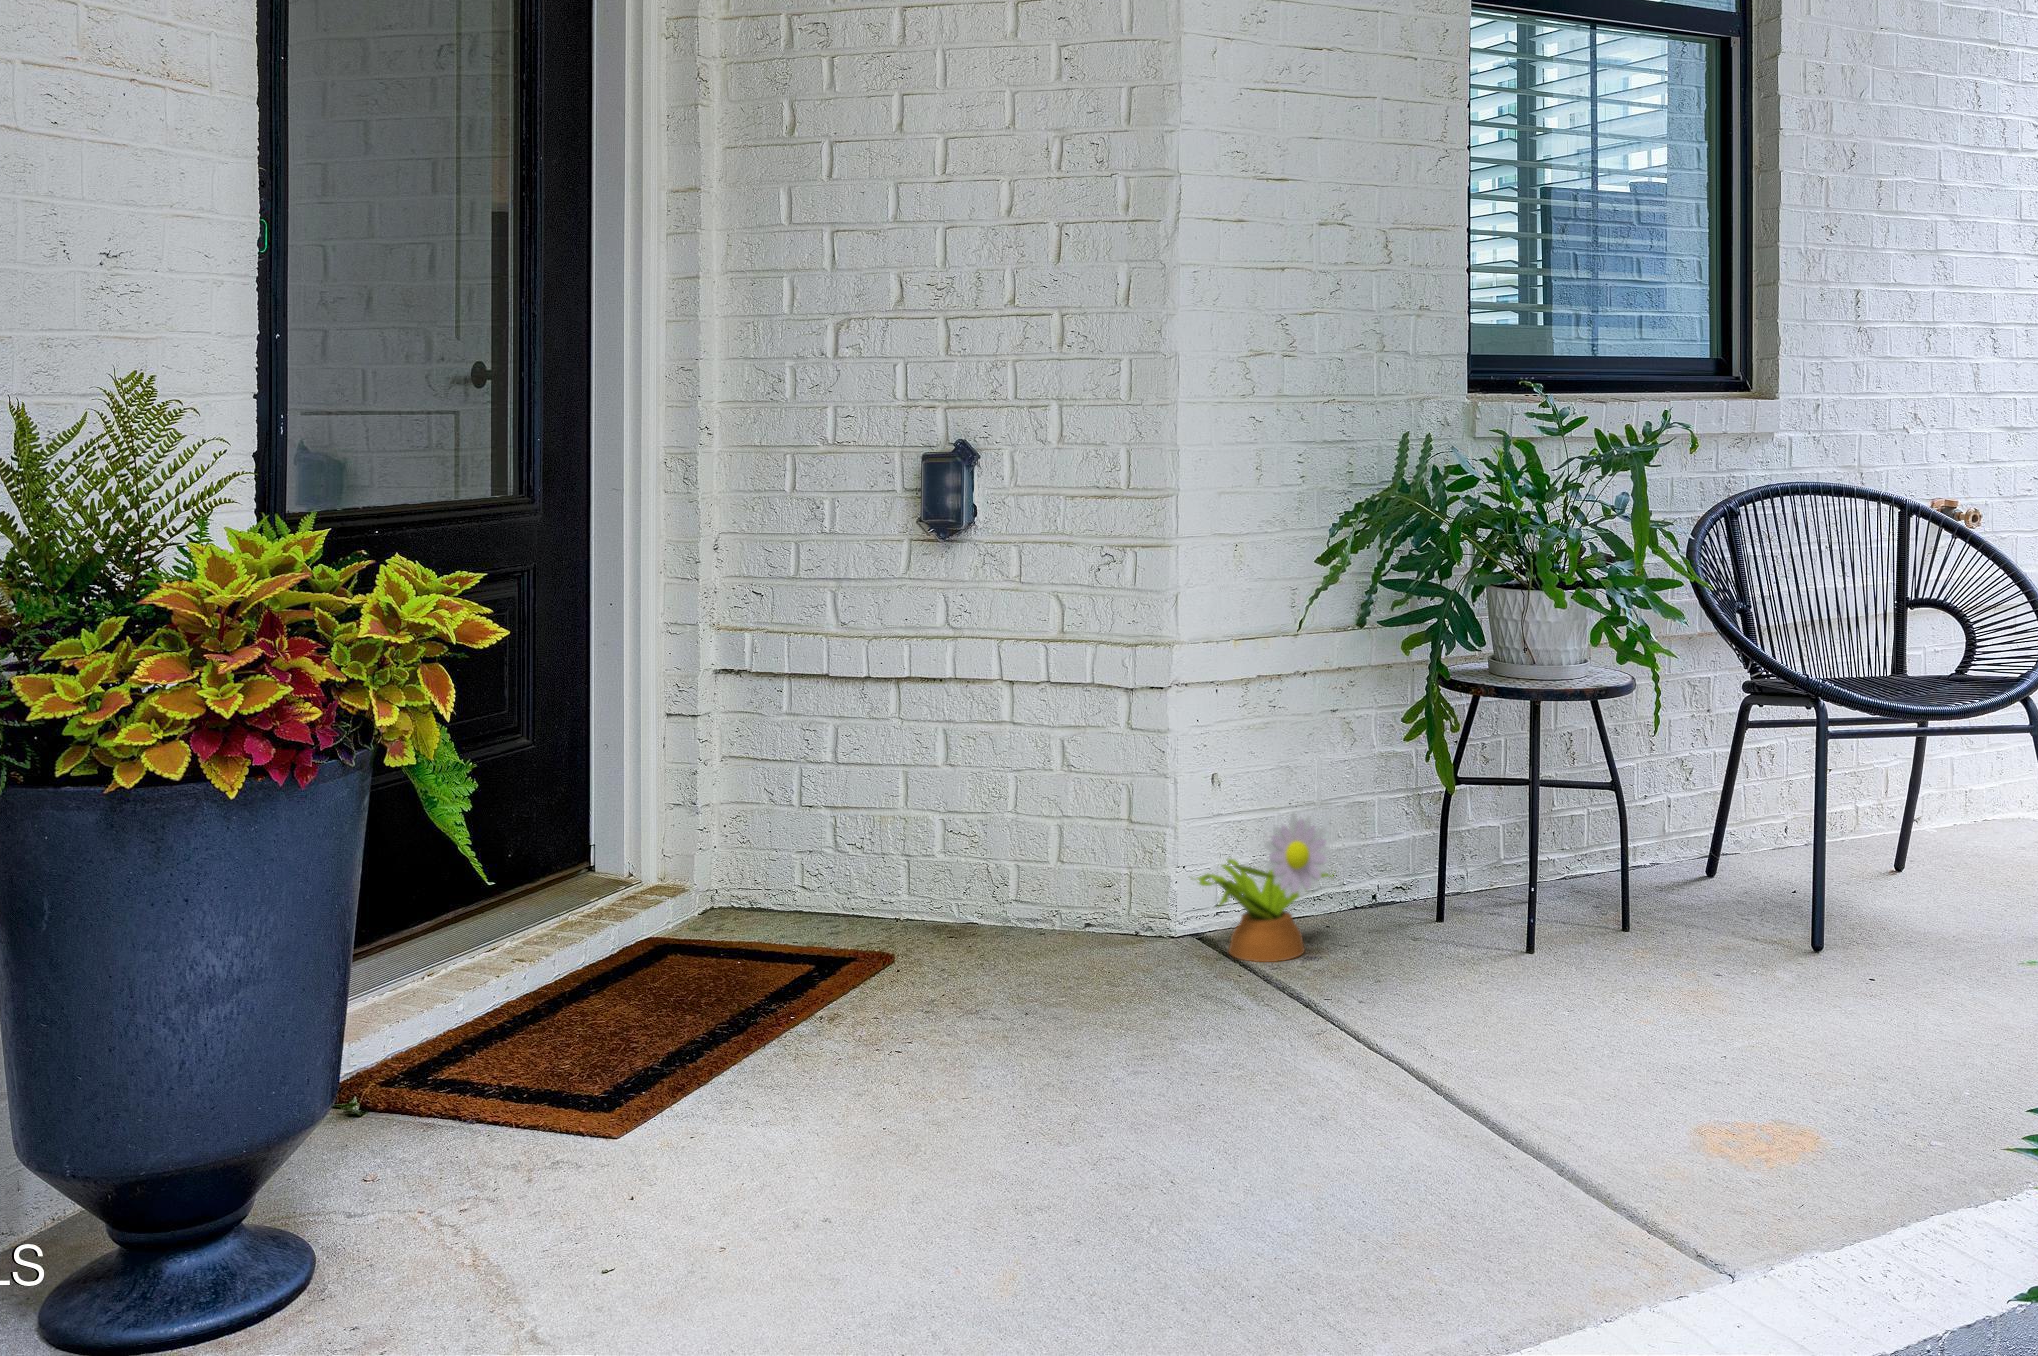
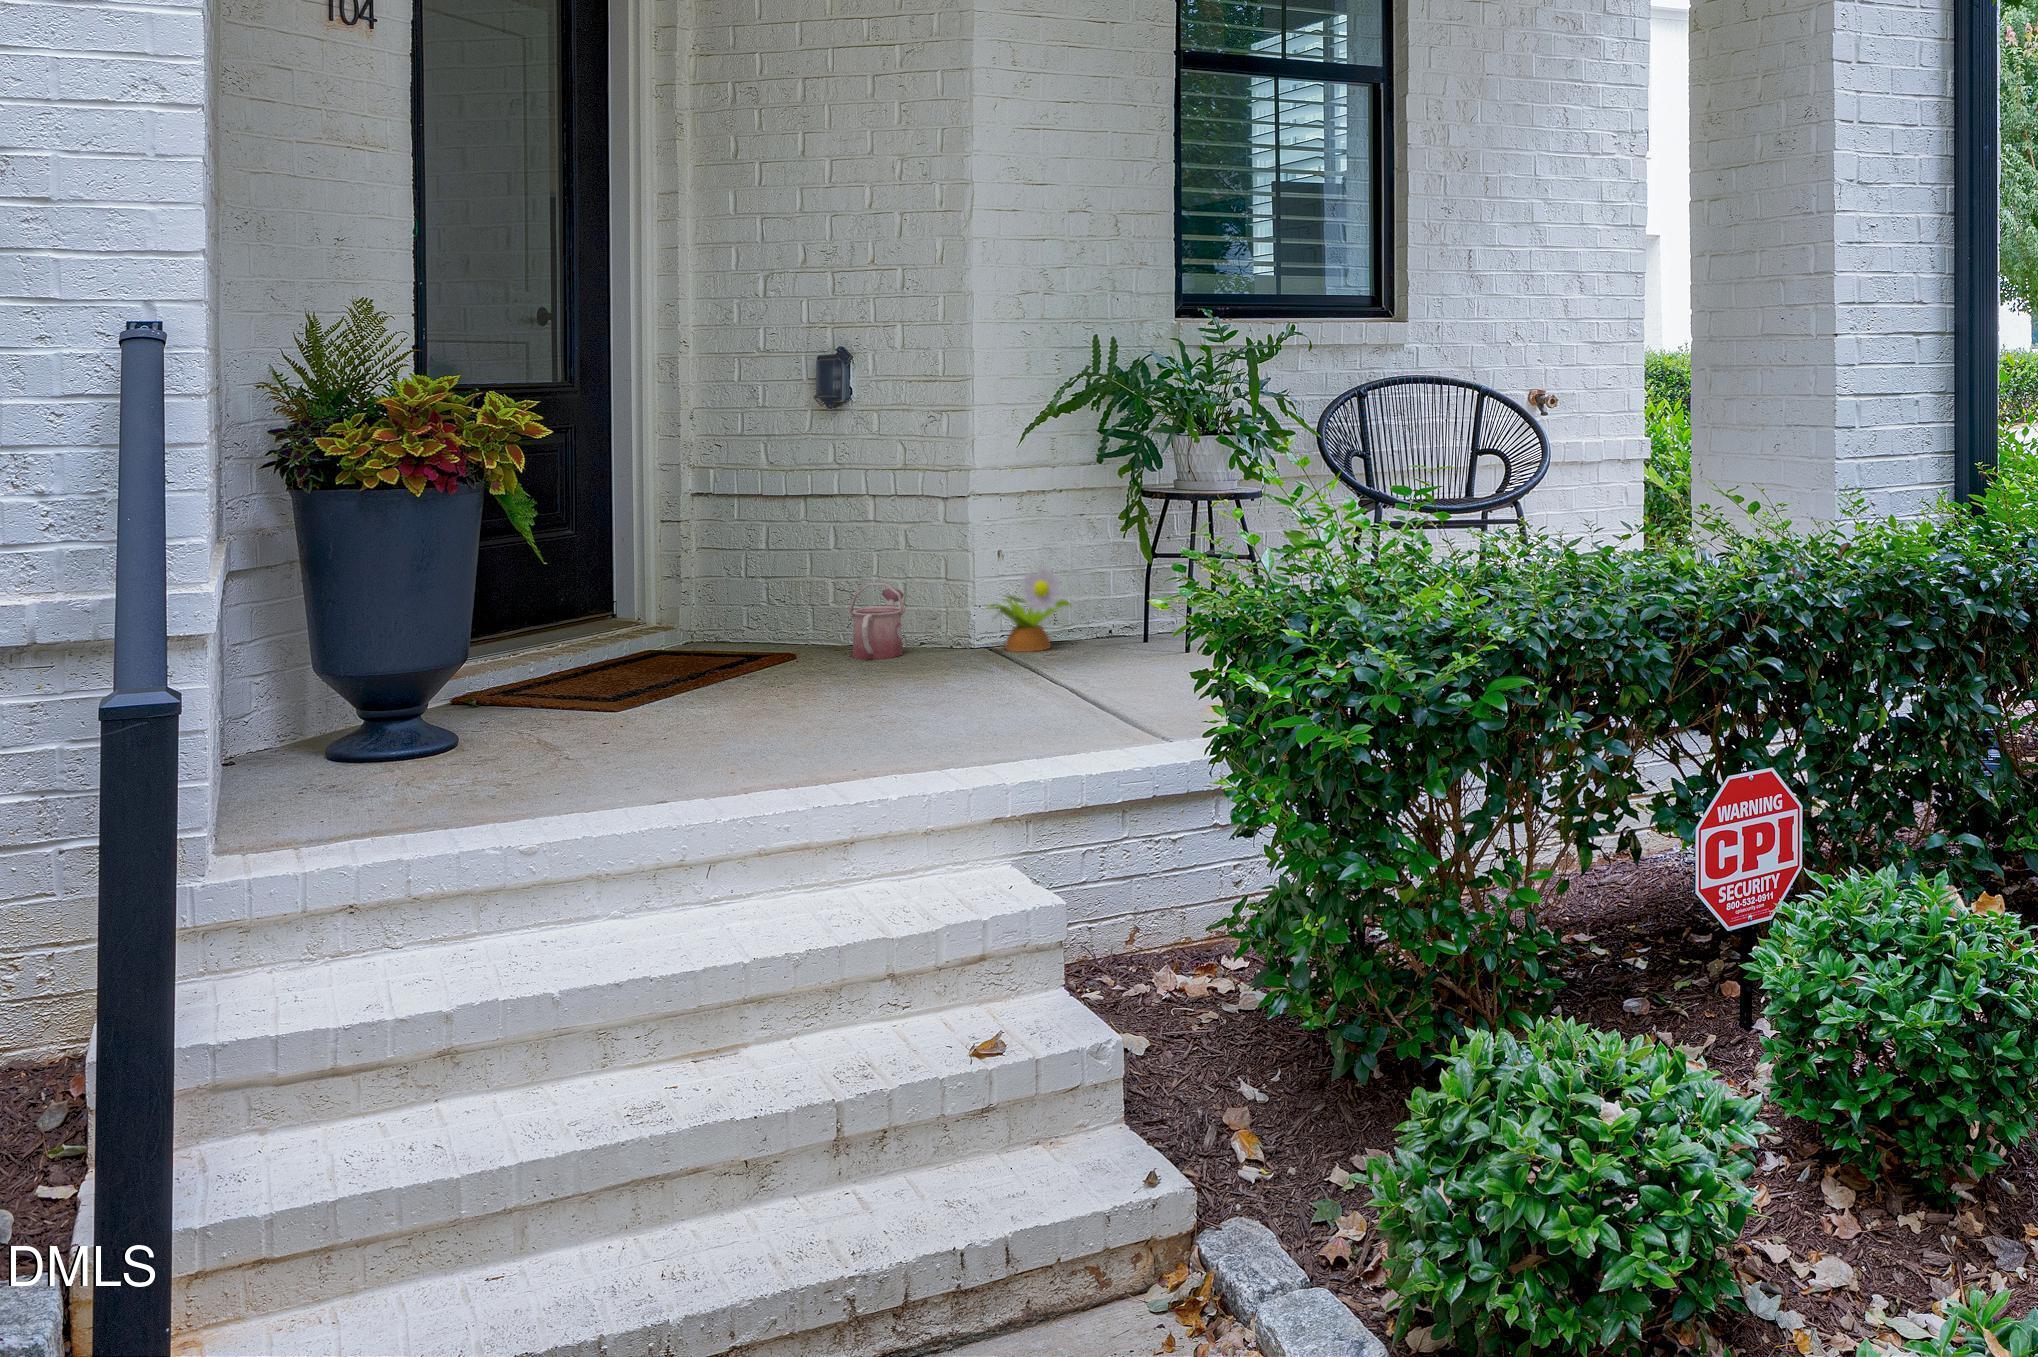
watering can: none [980,848,1074,984] -> present [849,583,905,659]

